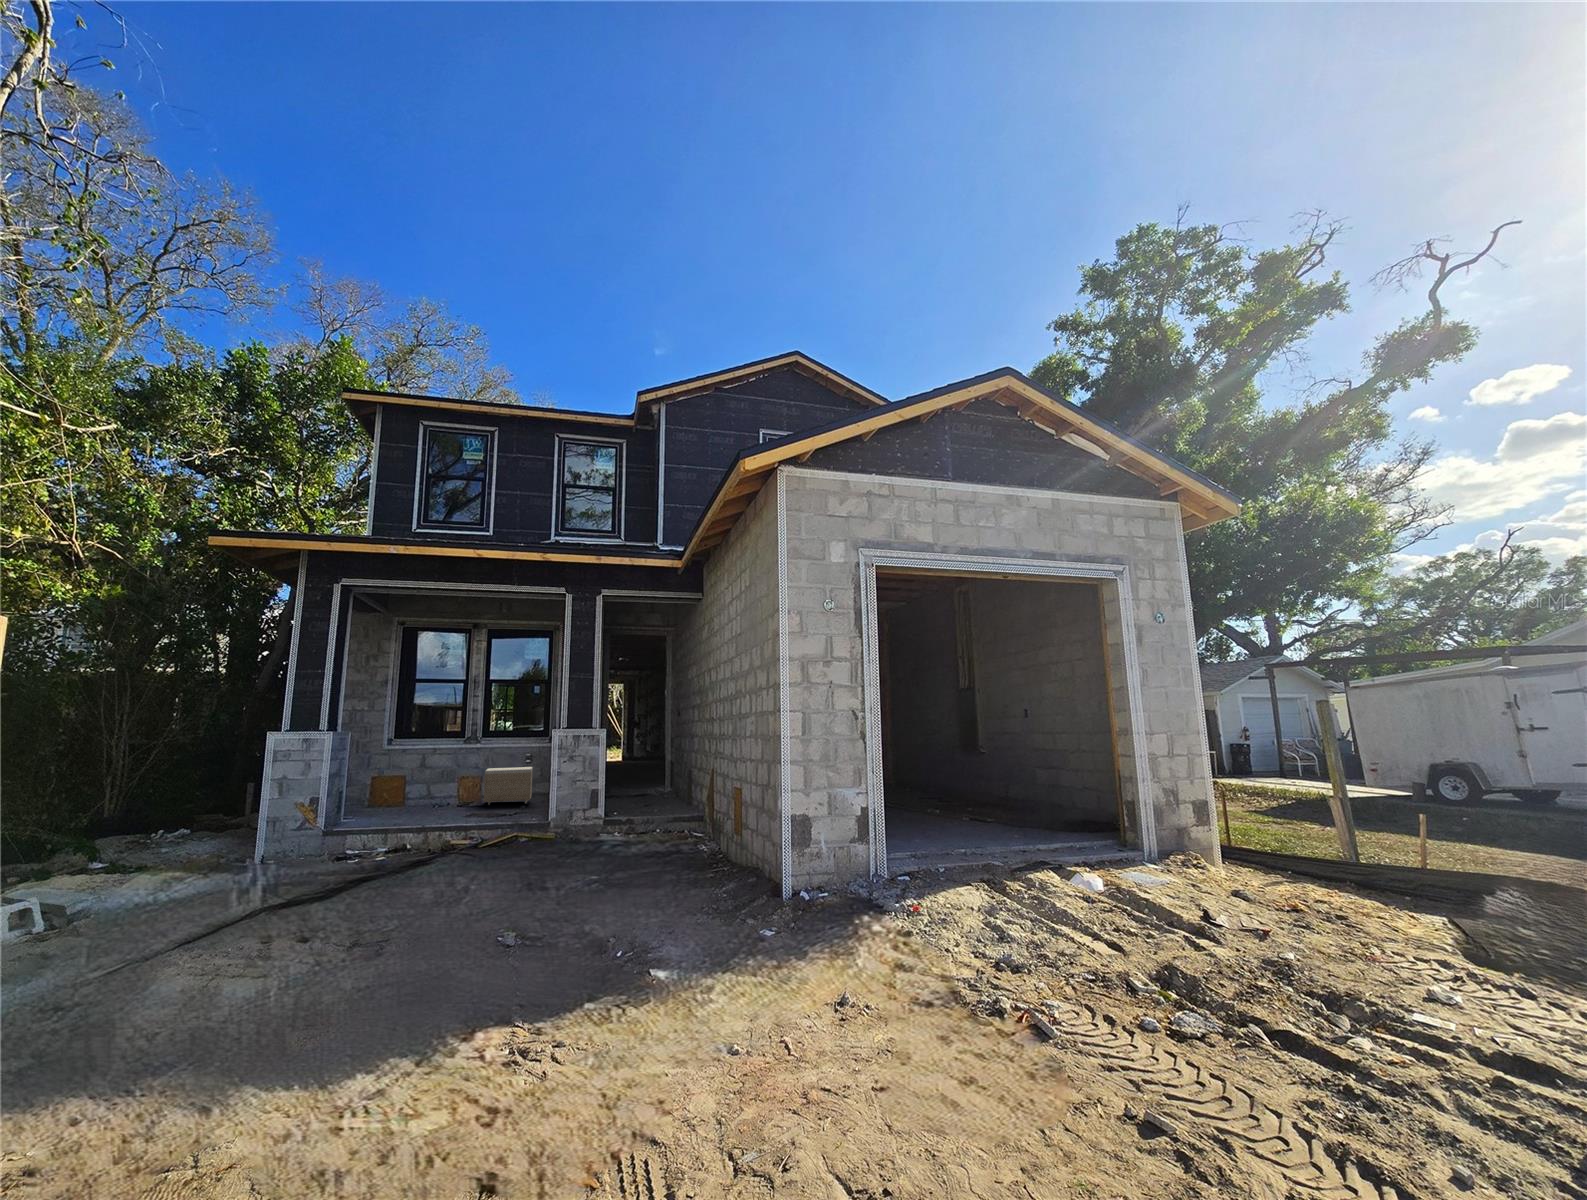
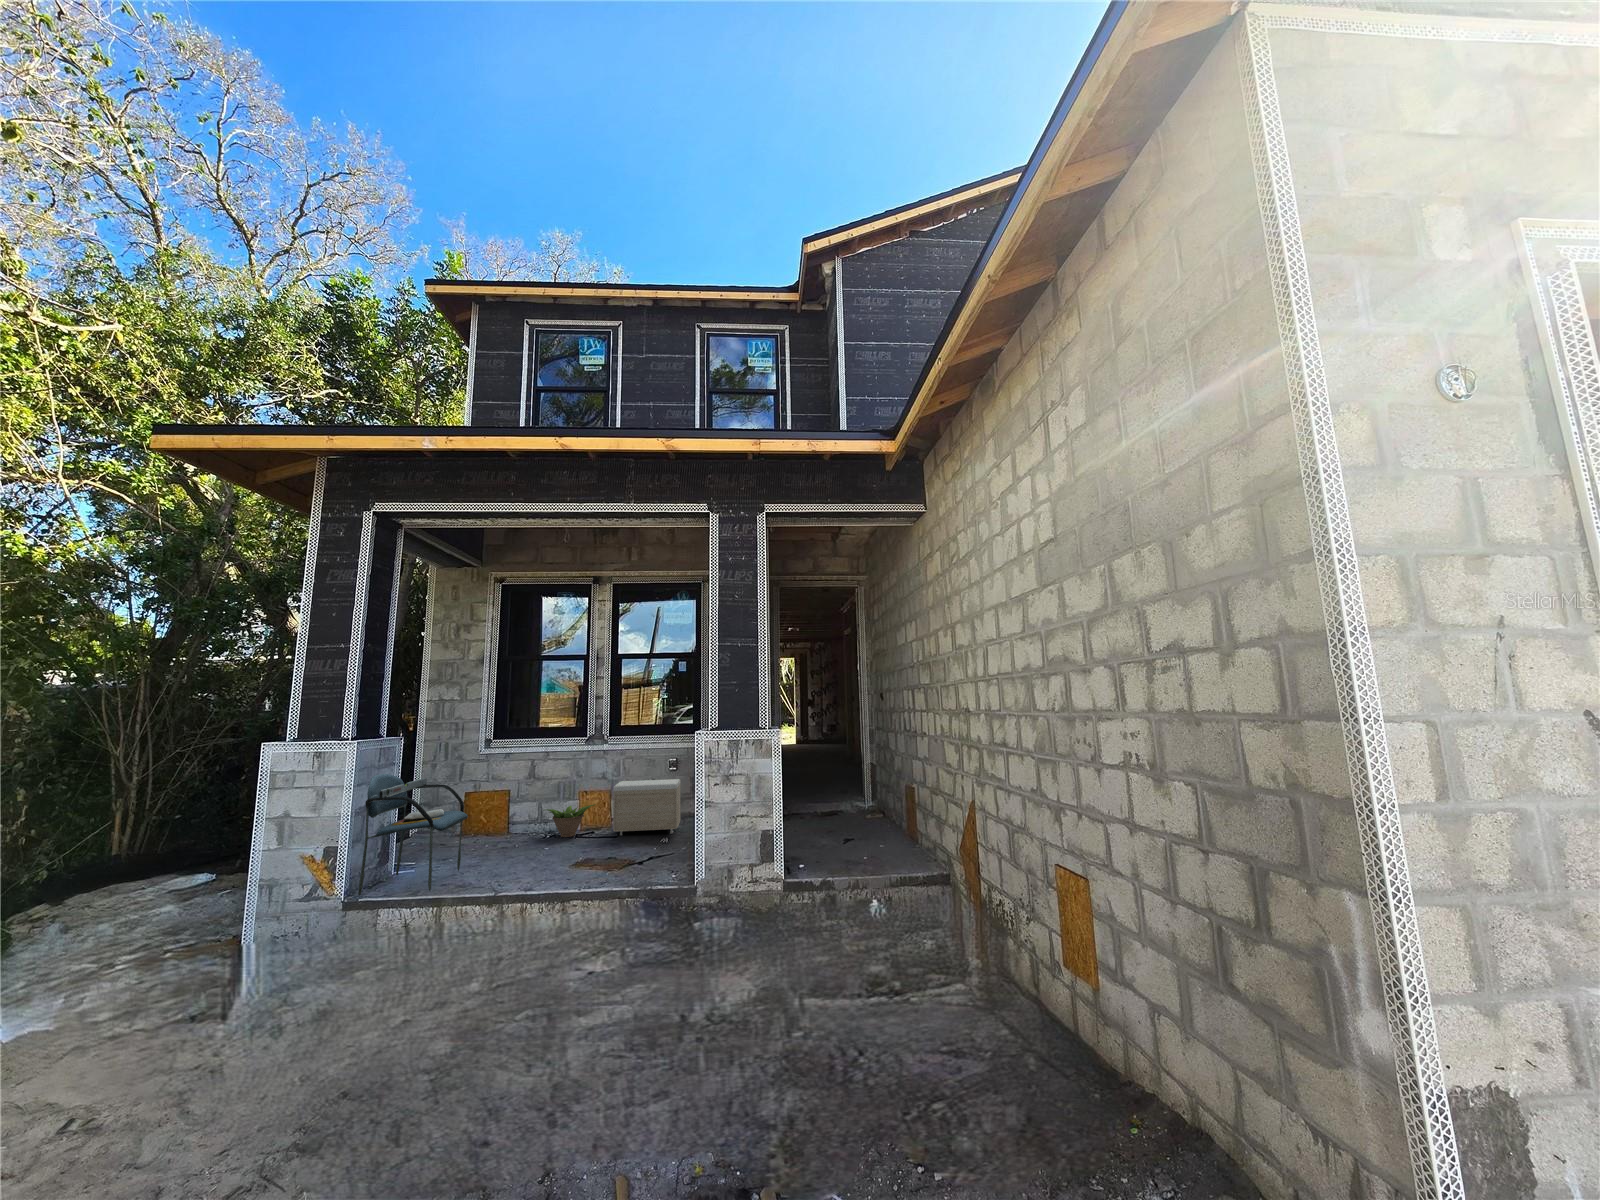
chair: none [331,756,395,830] -> present [358,774,468,895]
decorative plant: none [430,784,470,806] -> present [546,804,595,837]

